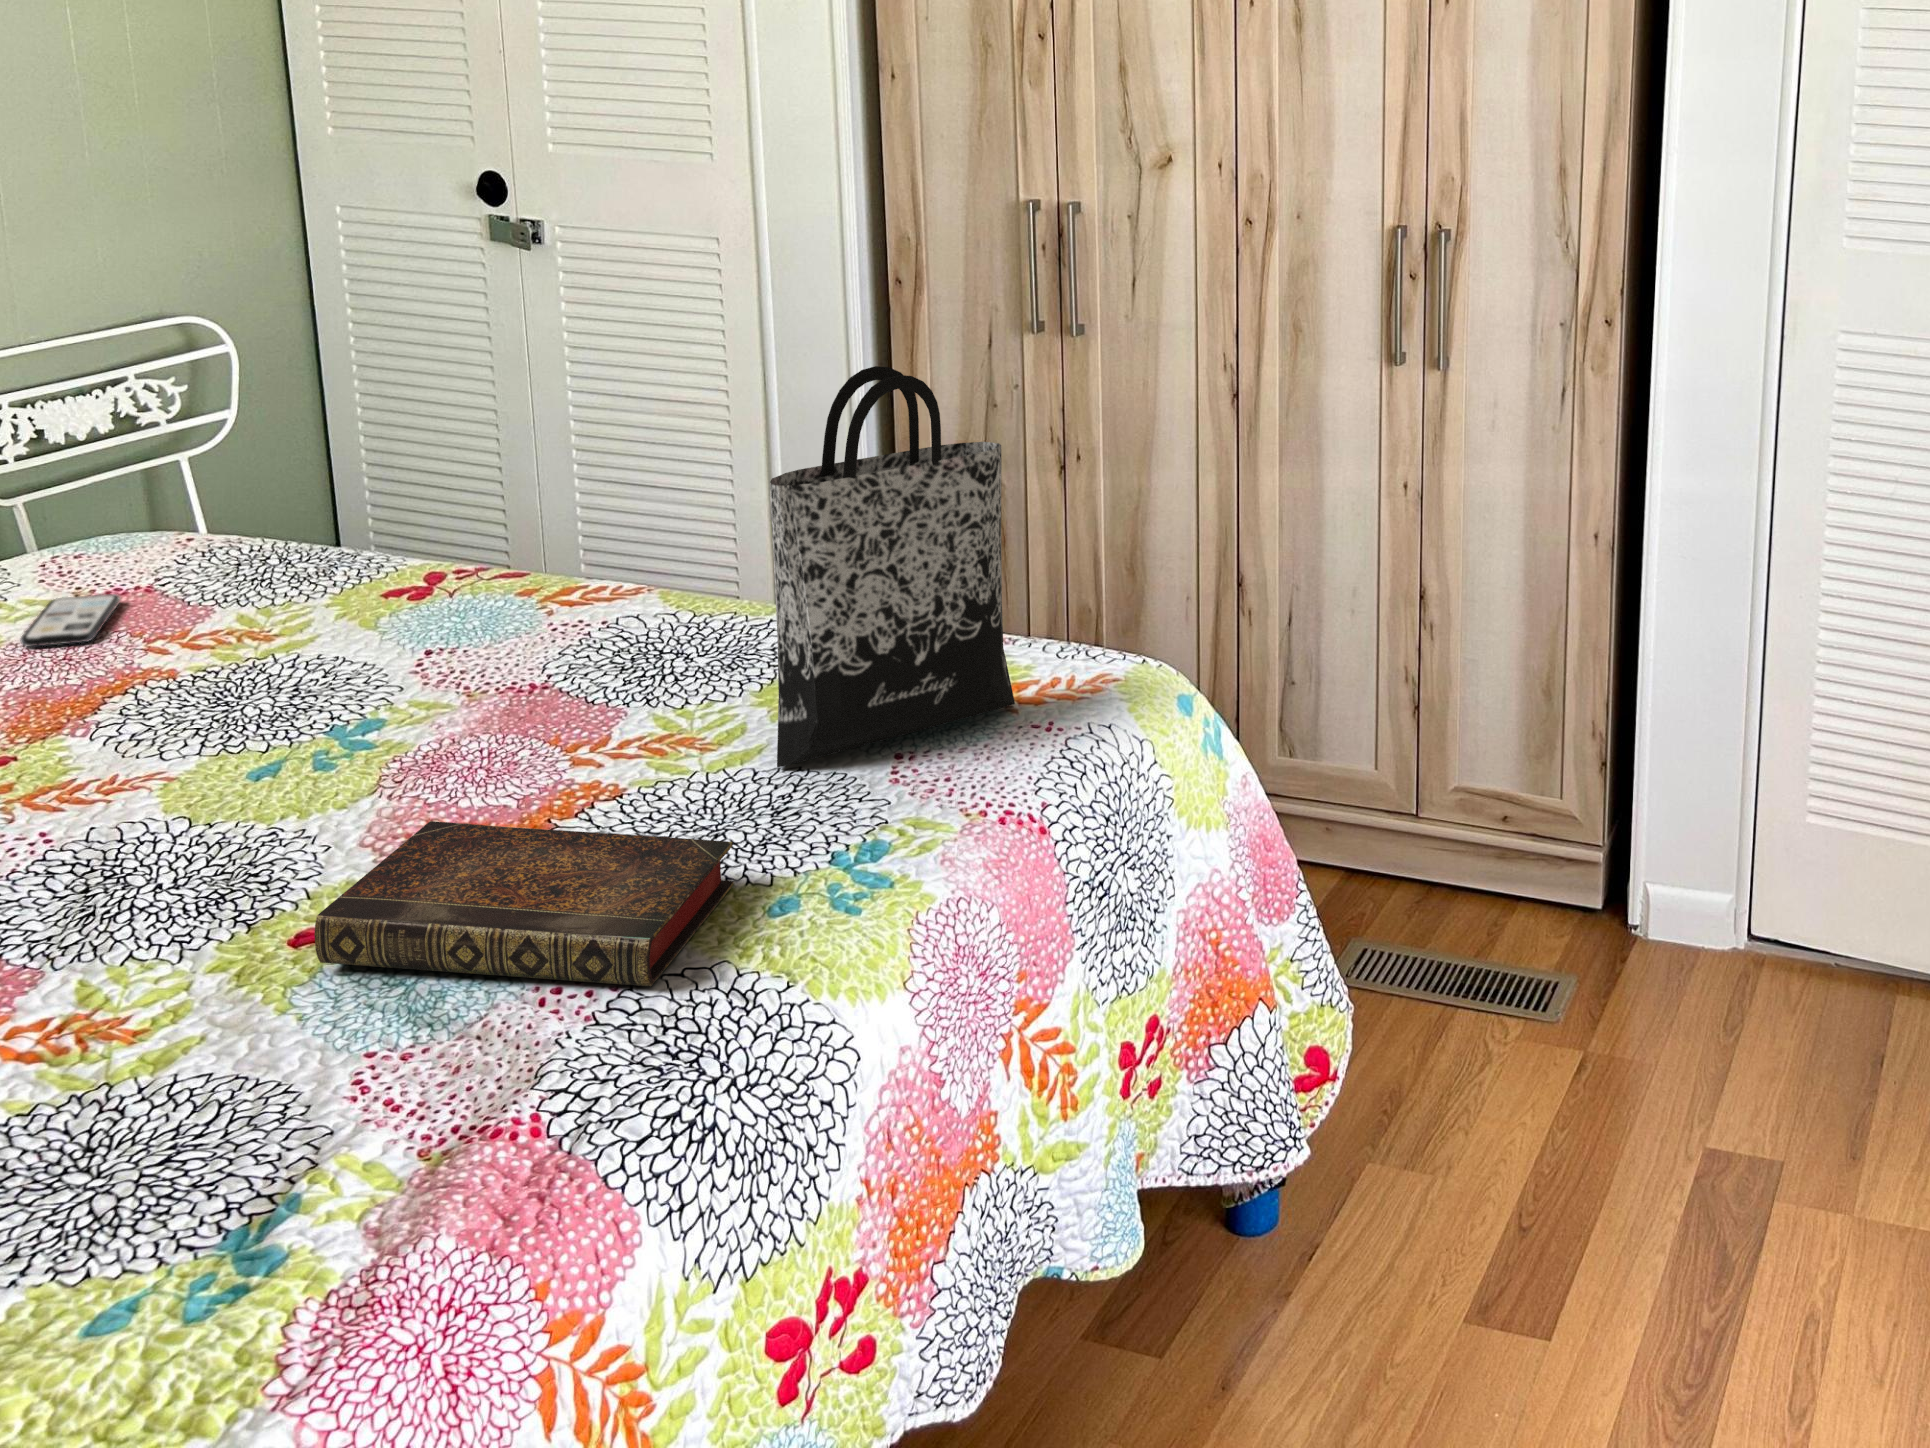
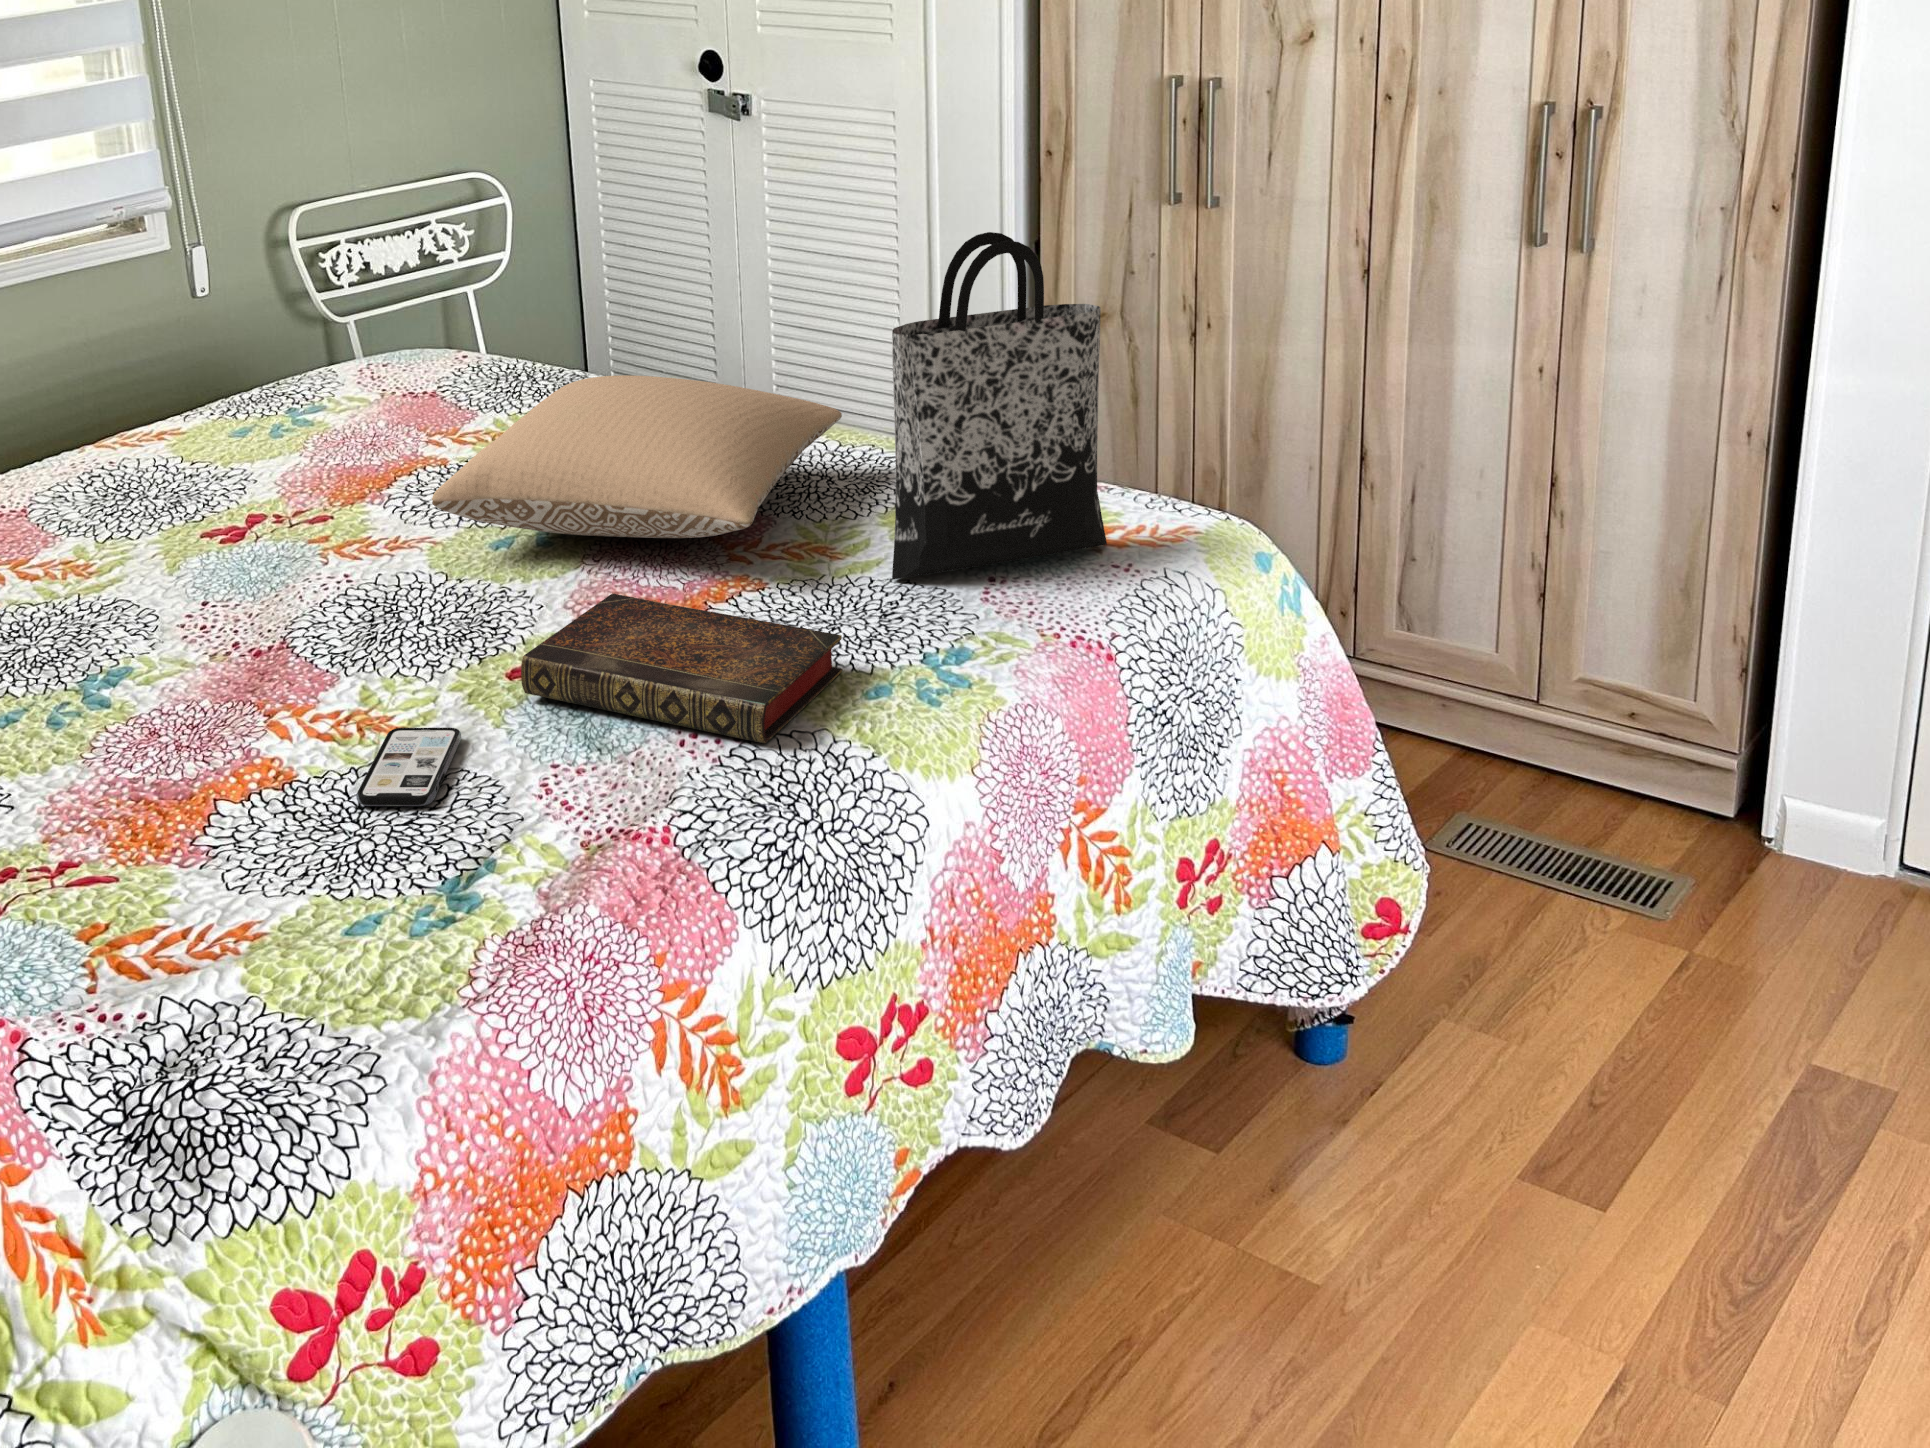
pillow: none [168,551,696,751] -> present [432,375,842,538]
smartphone: present [21,594,120,647] -> present [356,728,461,806]

